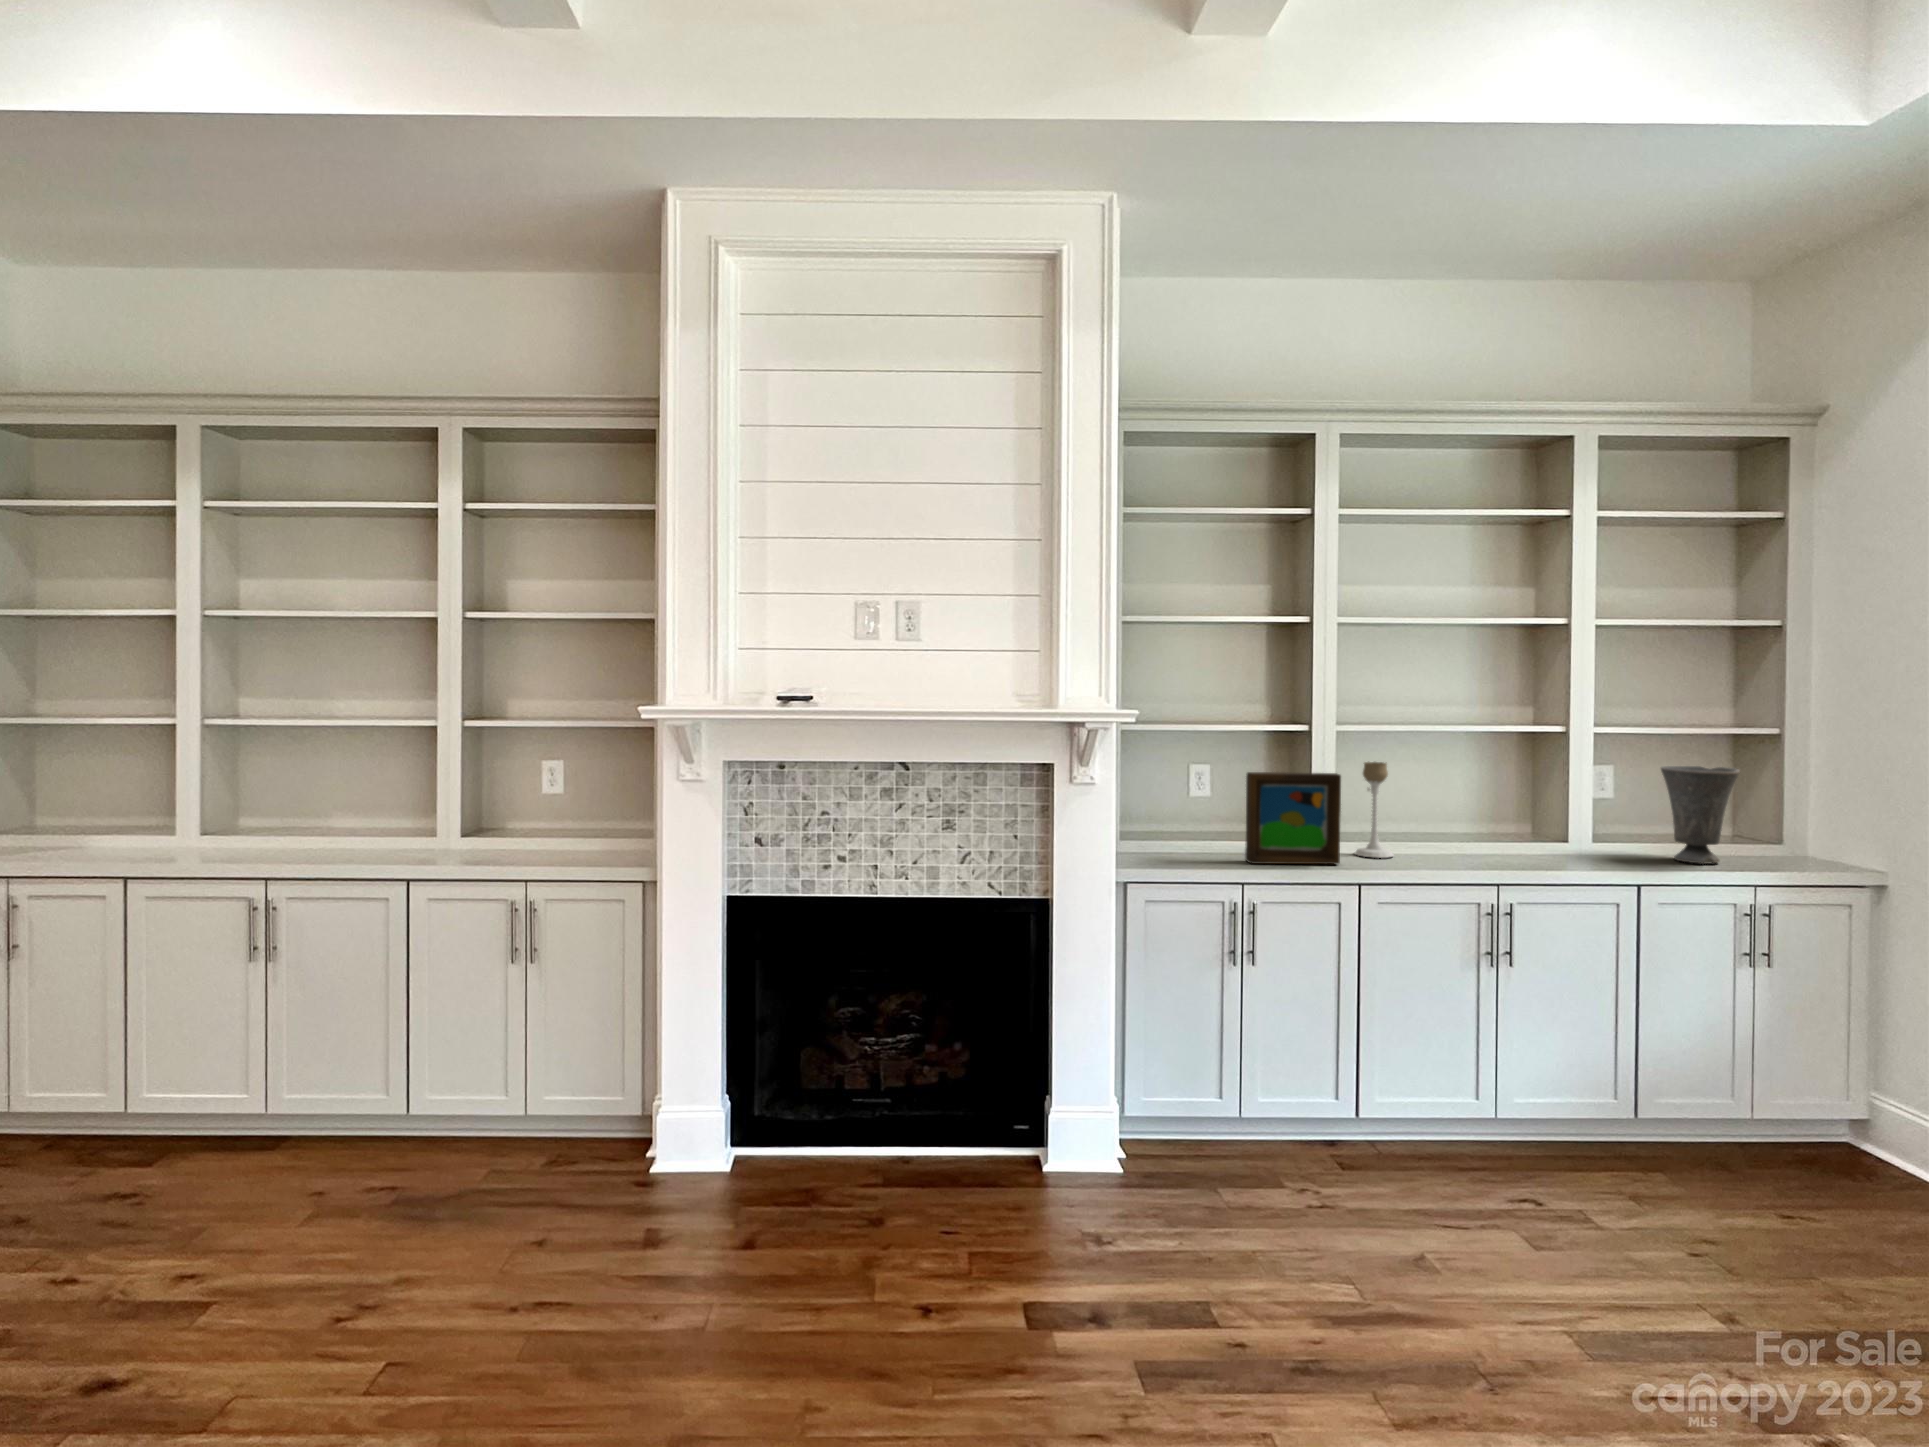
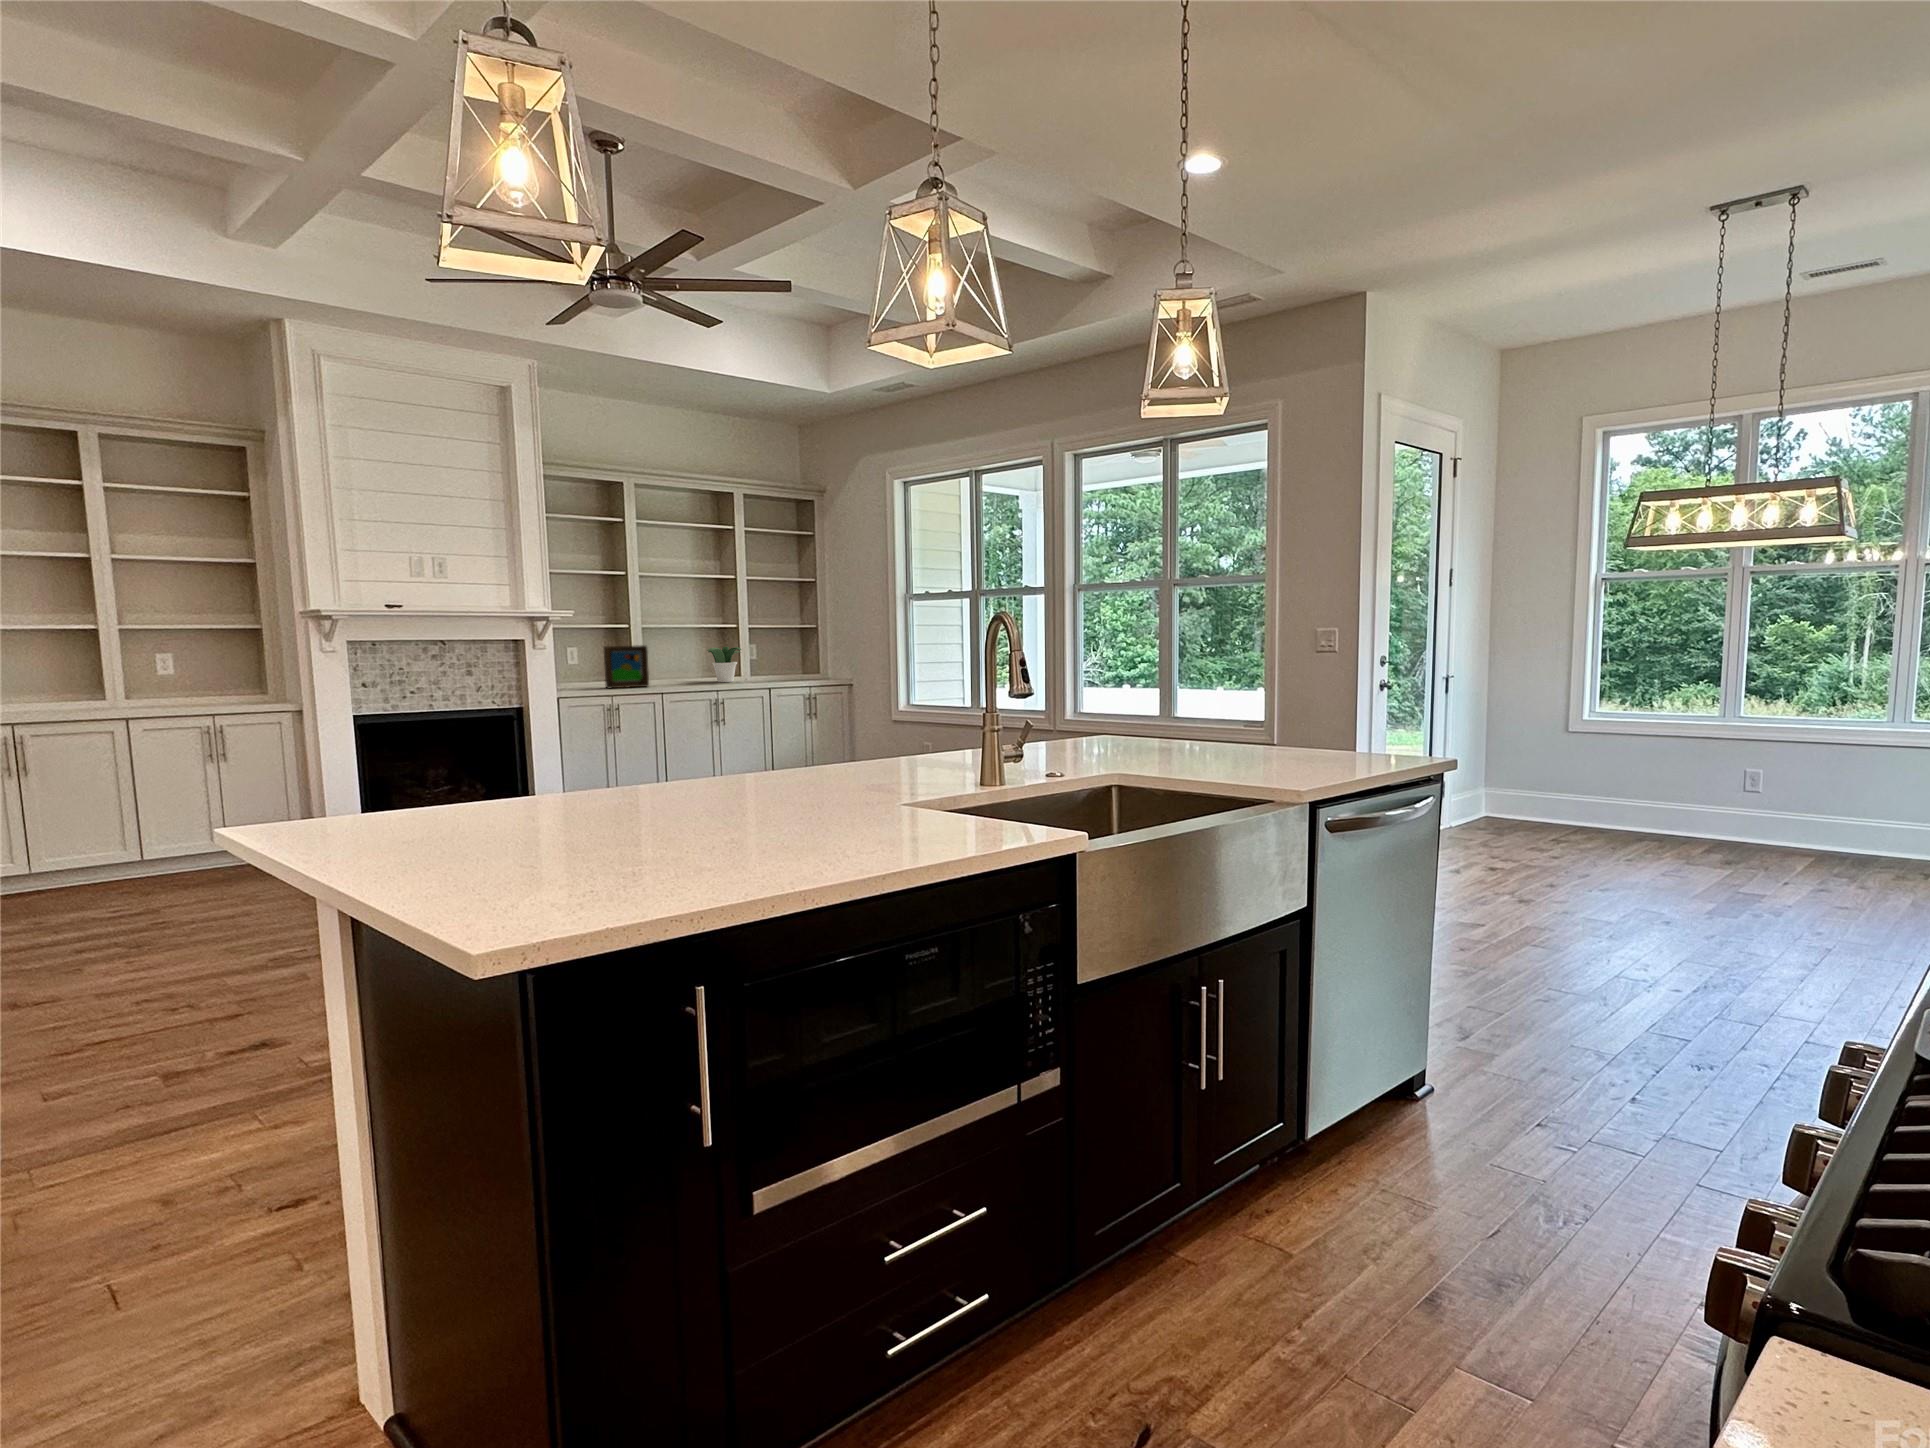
candle holder: present [1355,762,1394,858] -> none [652,641,671,684]
vase: present [1661,766,1740,864] -> none [775,639,804,679]
potted plant: none [1484,779,1571,861] -> present [707,647,741,682]

